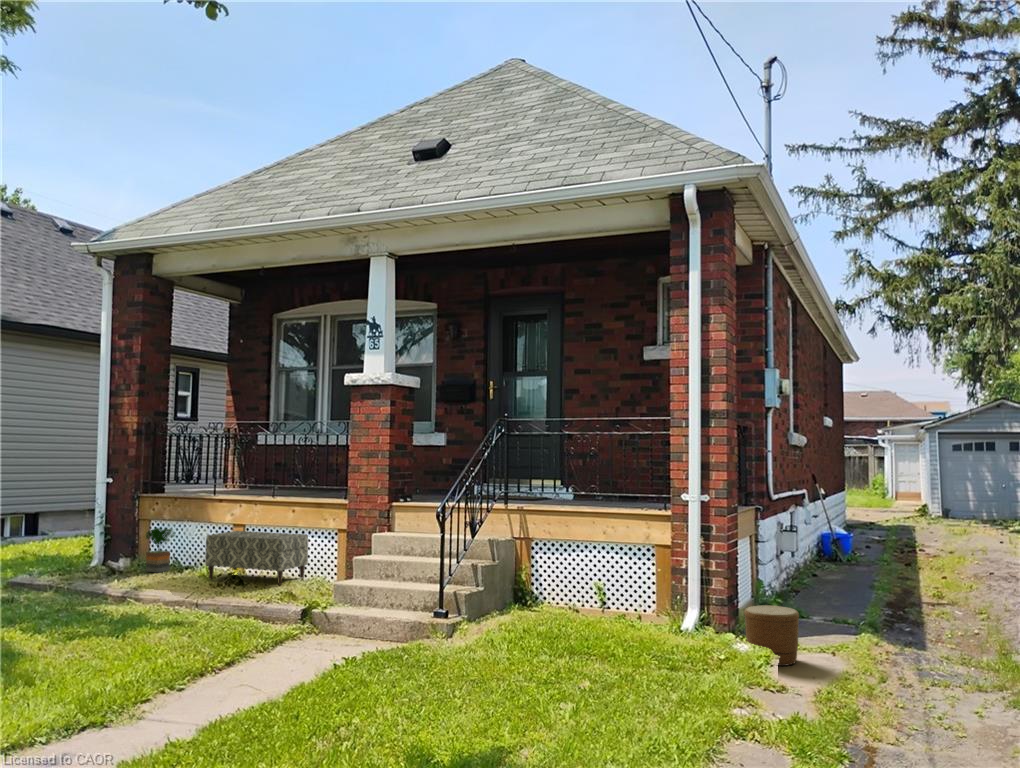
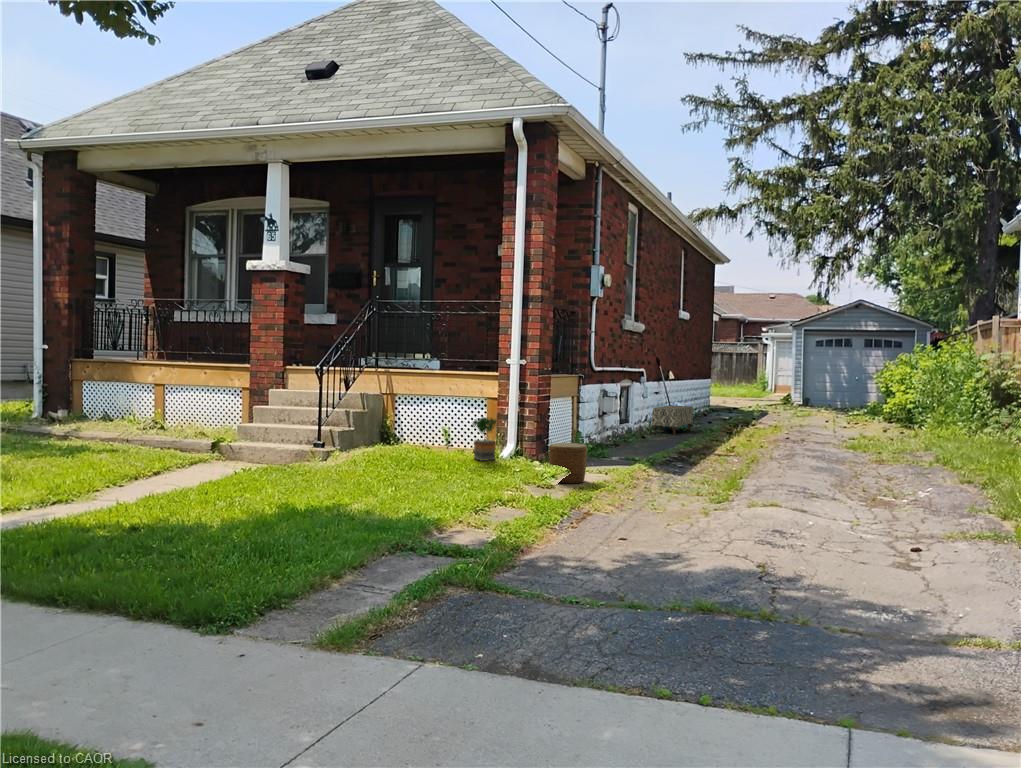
potted tree: present [146,528,175,572] -> present [472,417,499,461]
bench: present [205,531,308,585] -> present [652,405,693,435]

